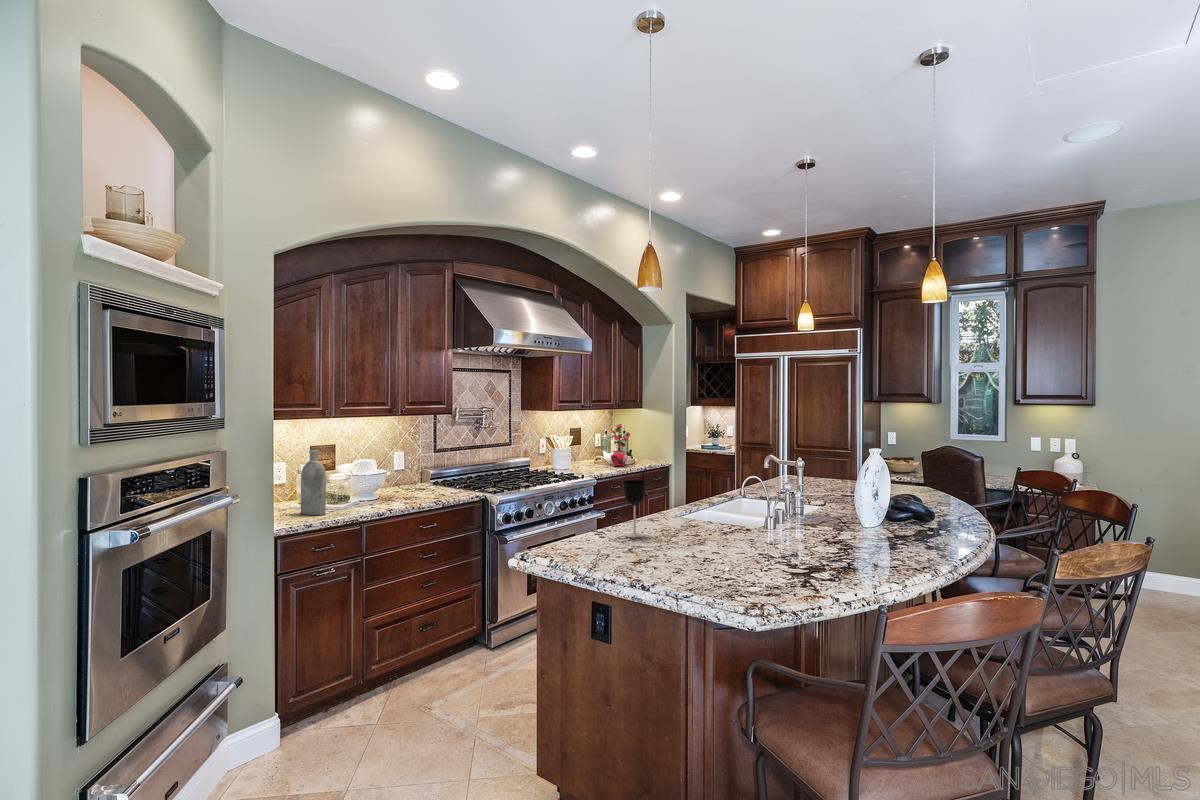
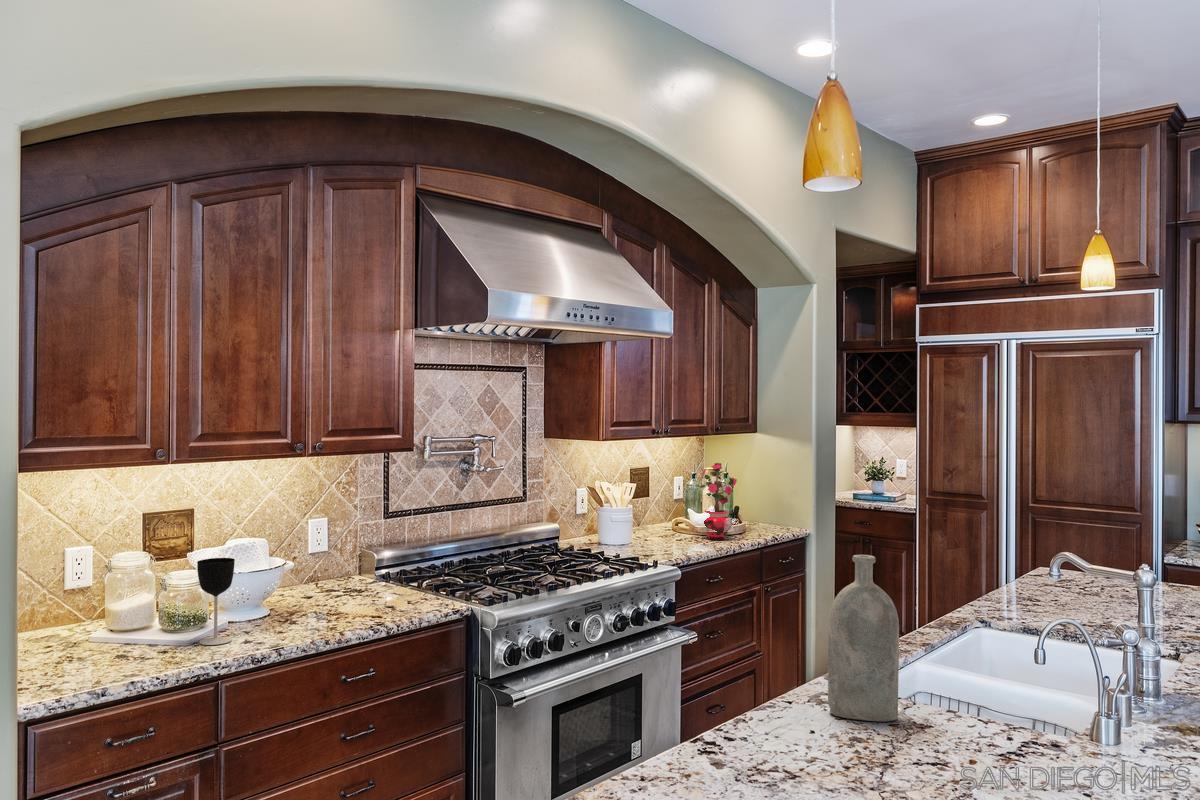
bottle: present [301,450,326,515] -> present [828,555,899,722]
wine glass: present [624,480,646,537] -> present [197,558,235,645]

